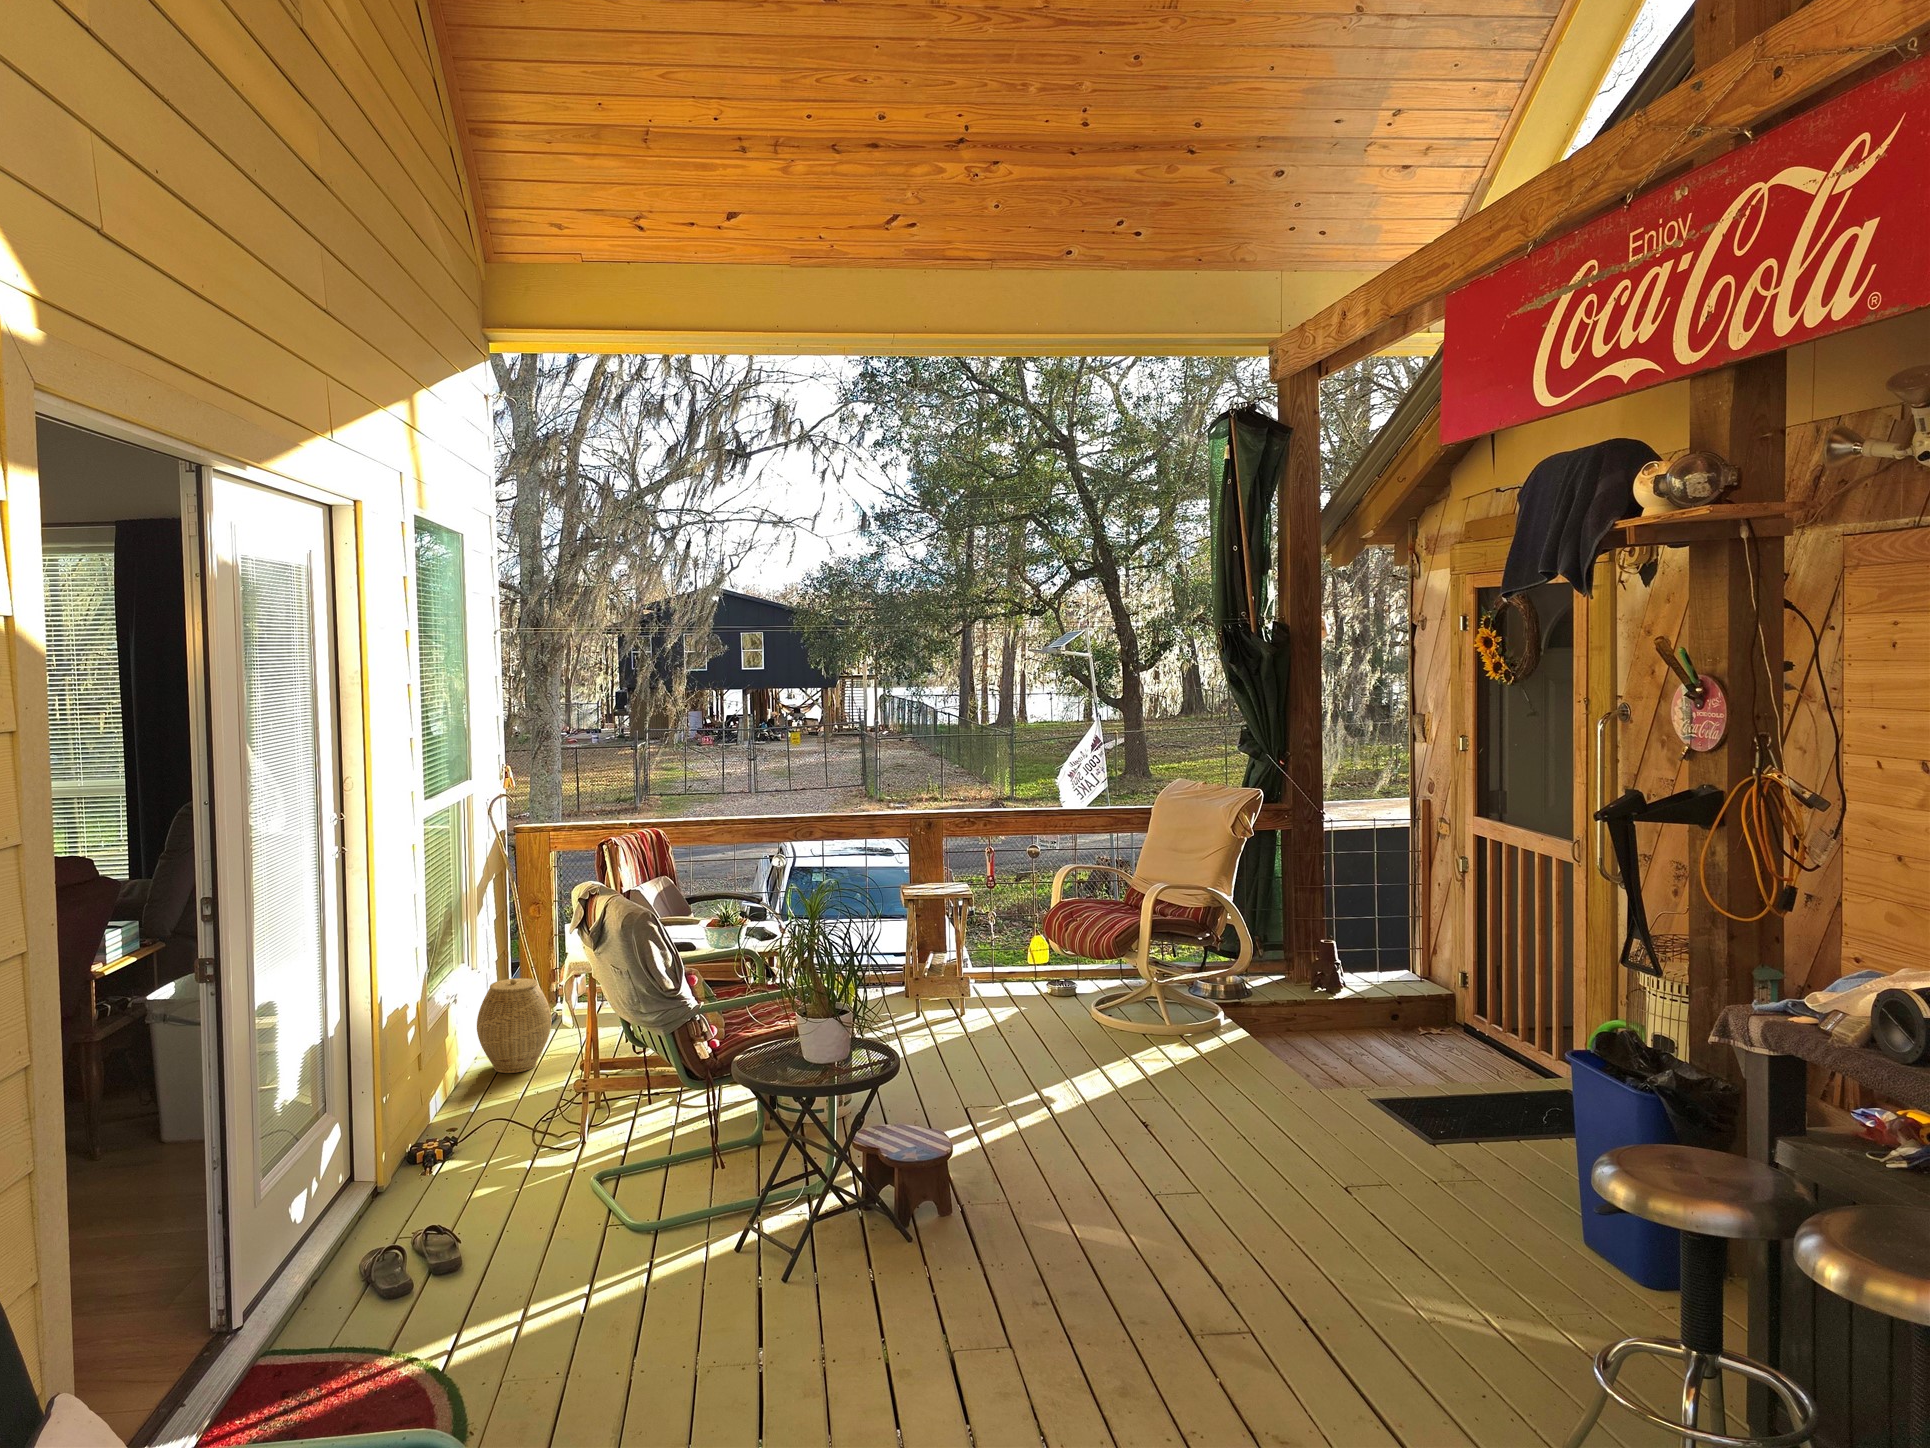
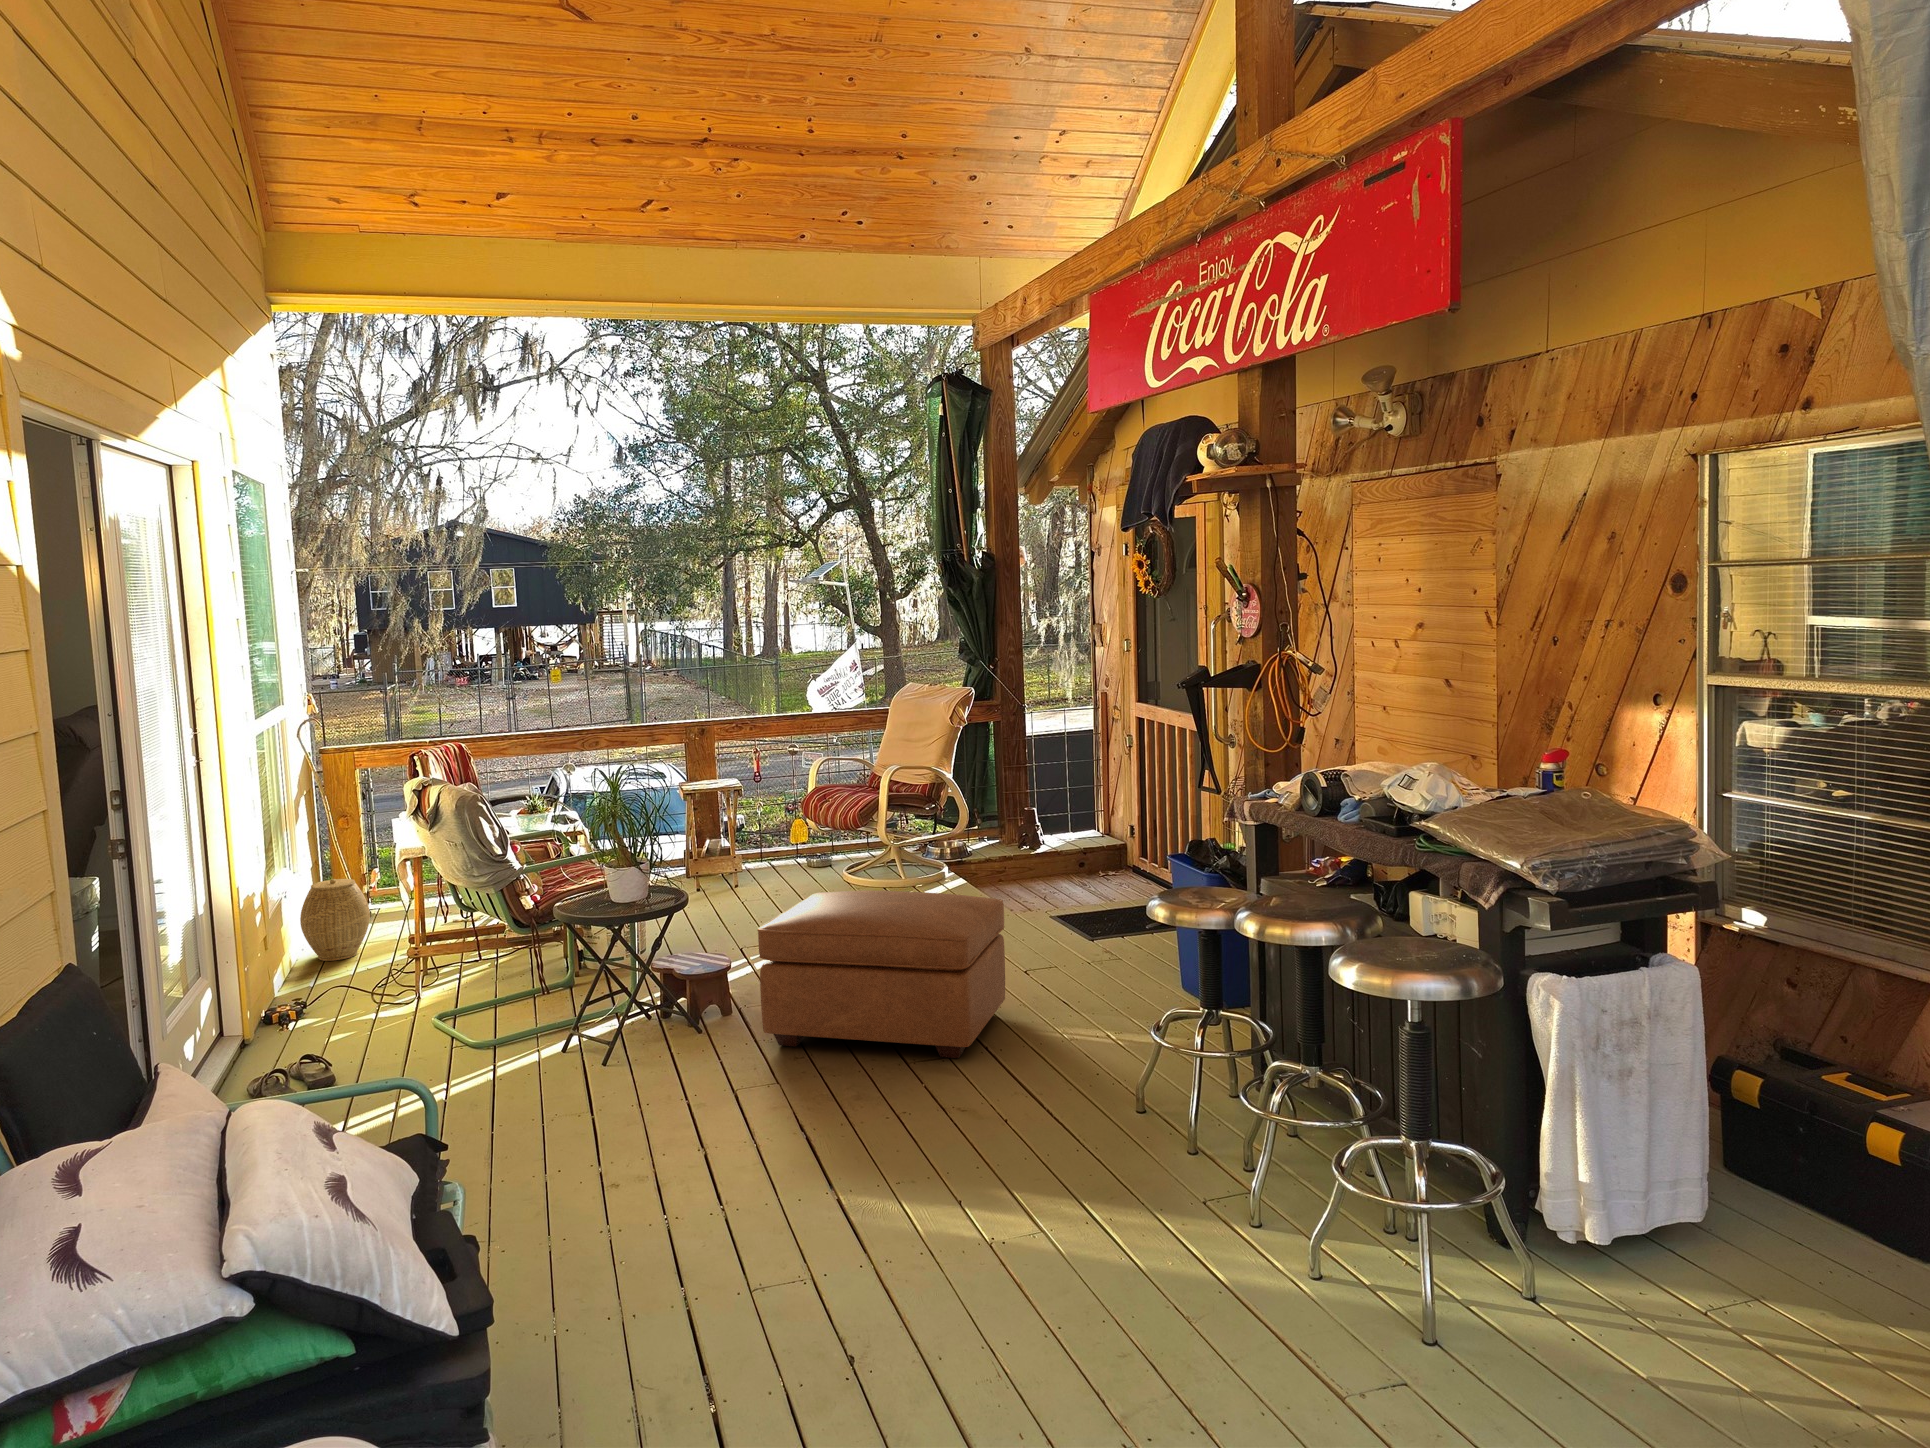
ottoman: none [986,1063,1325,1346] -> present [757,891,1005,1058]

